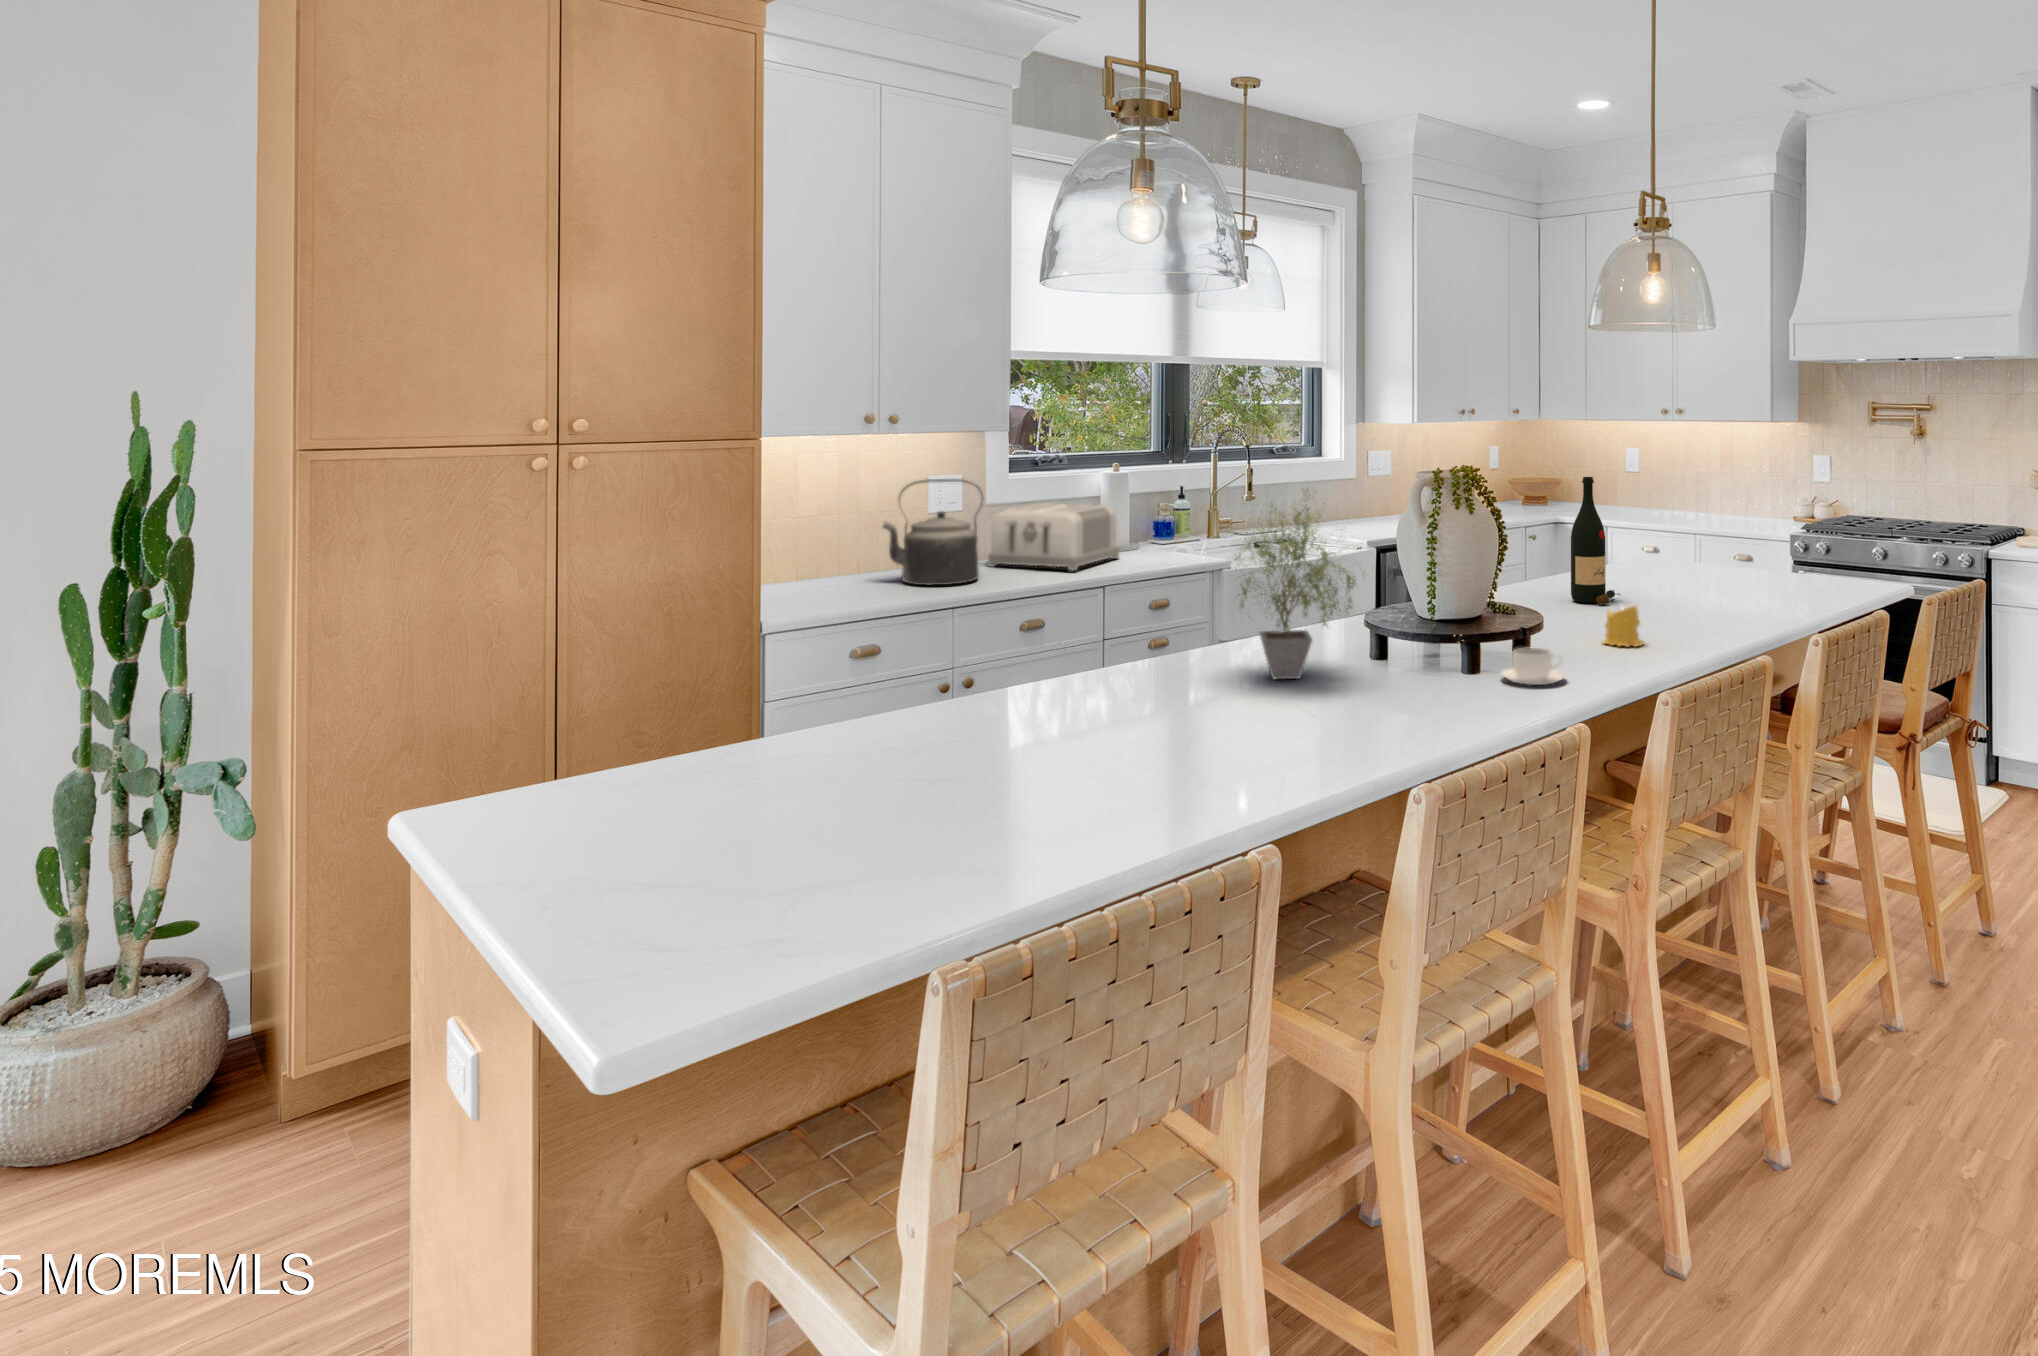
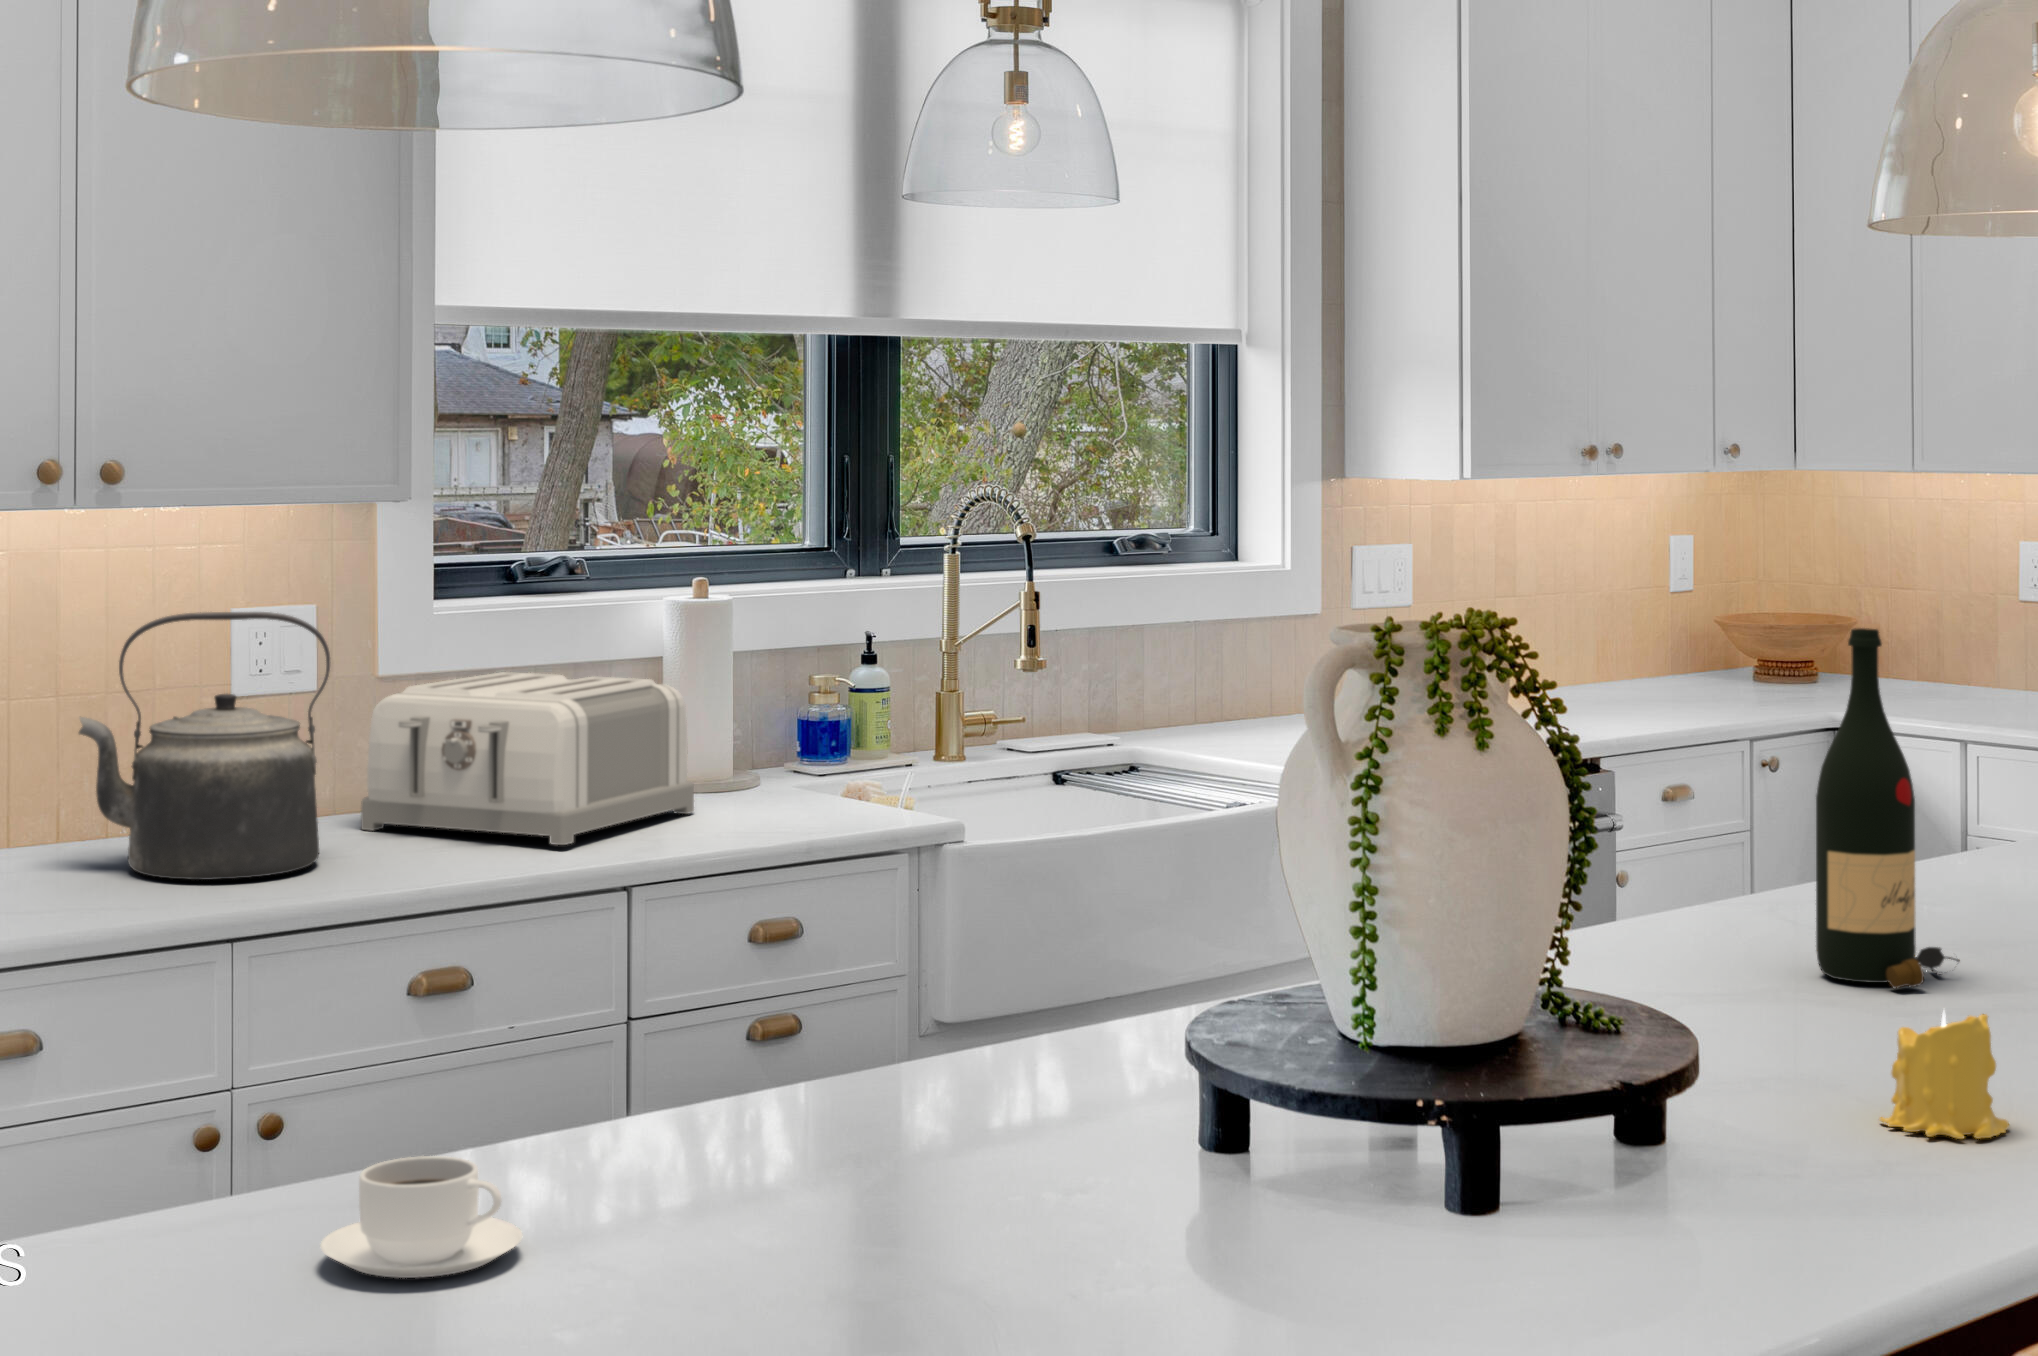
potted plant: present [1230,492,1355,679] -> none [736,664,1163,1222]
coffee cup: present [1501,648,1566,685] -> present [320,1156,522,1278]

